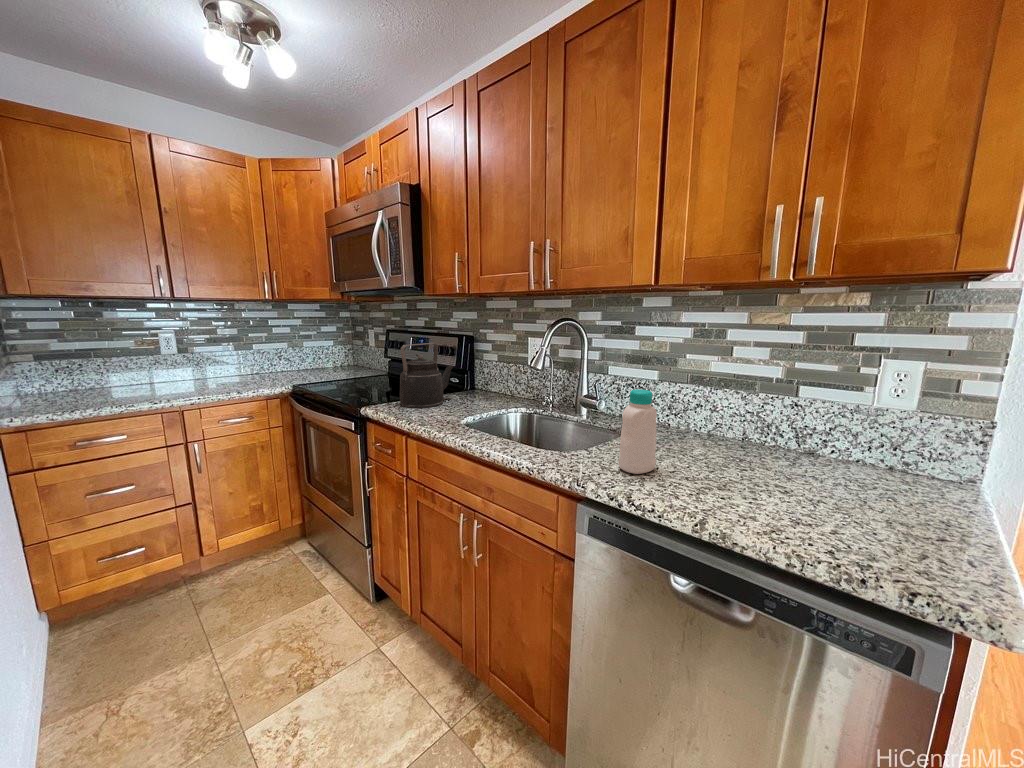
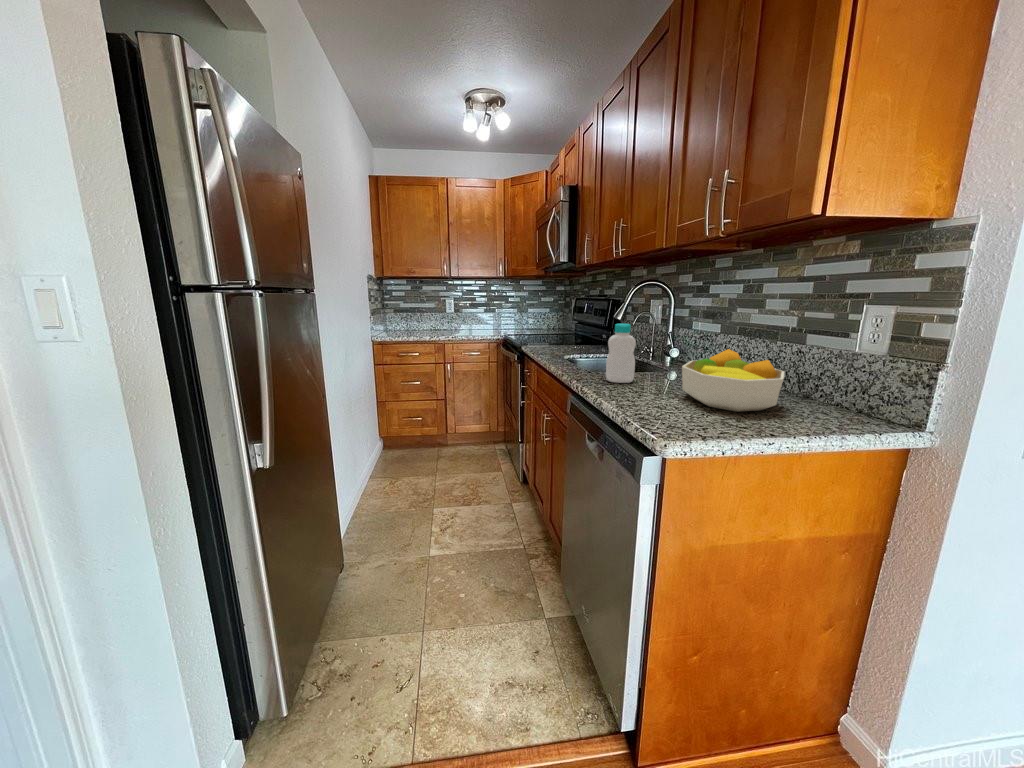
kettle: present [400,343,453,408] -> none [546,304,591,349]
fruit bowl: none [729,414,894,502] -> present [682,349,784,412]

